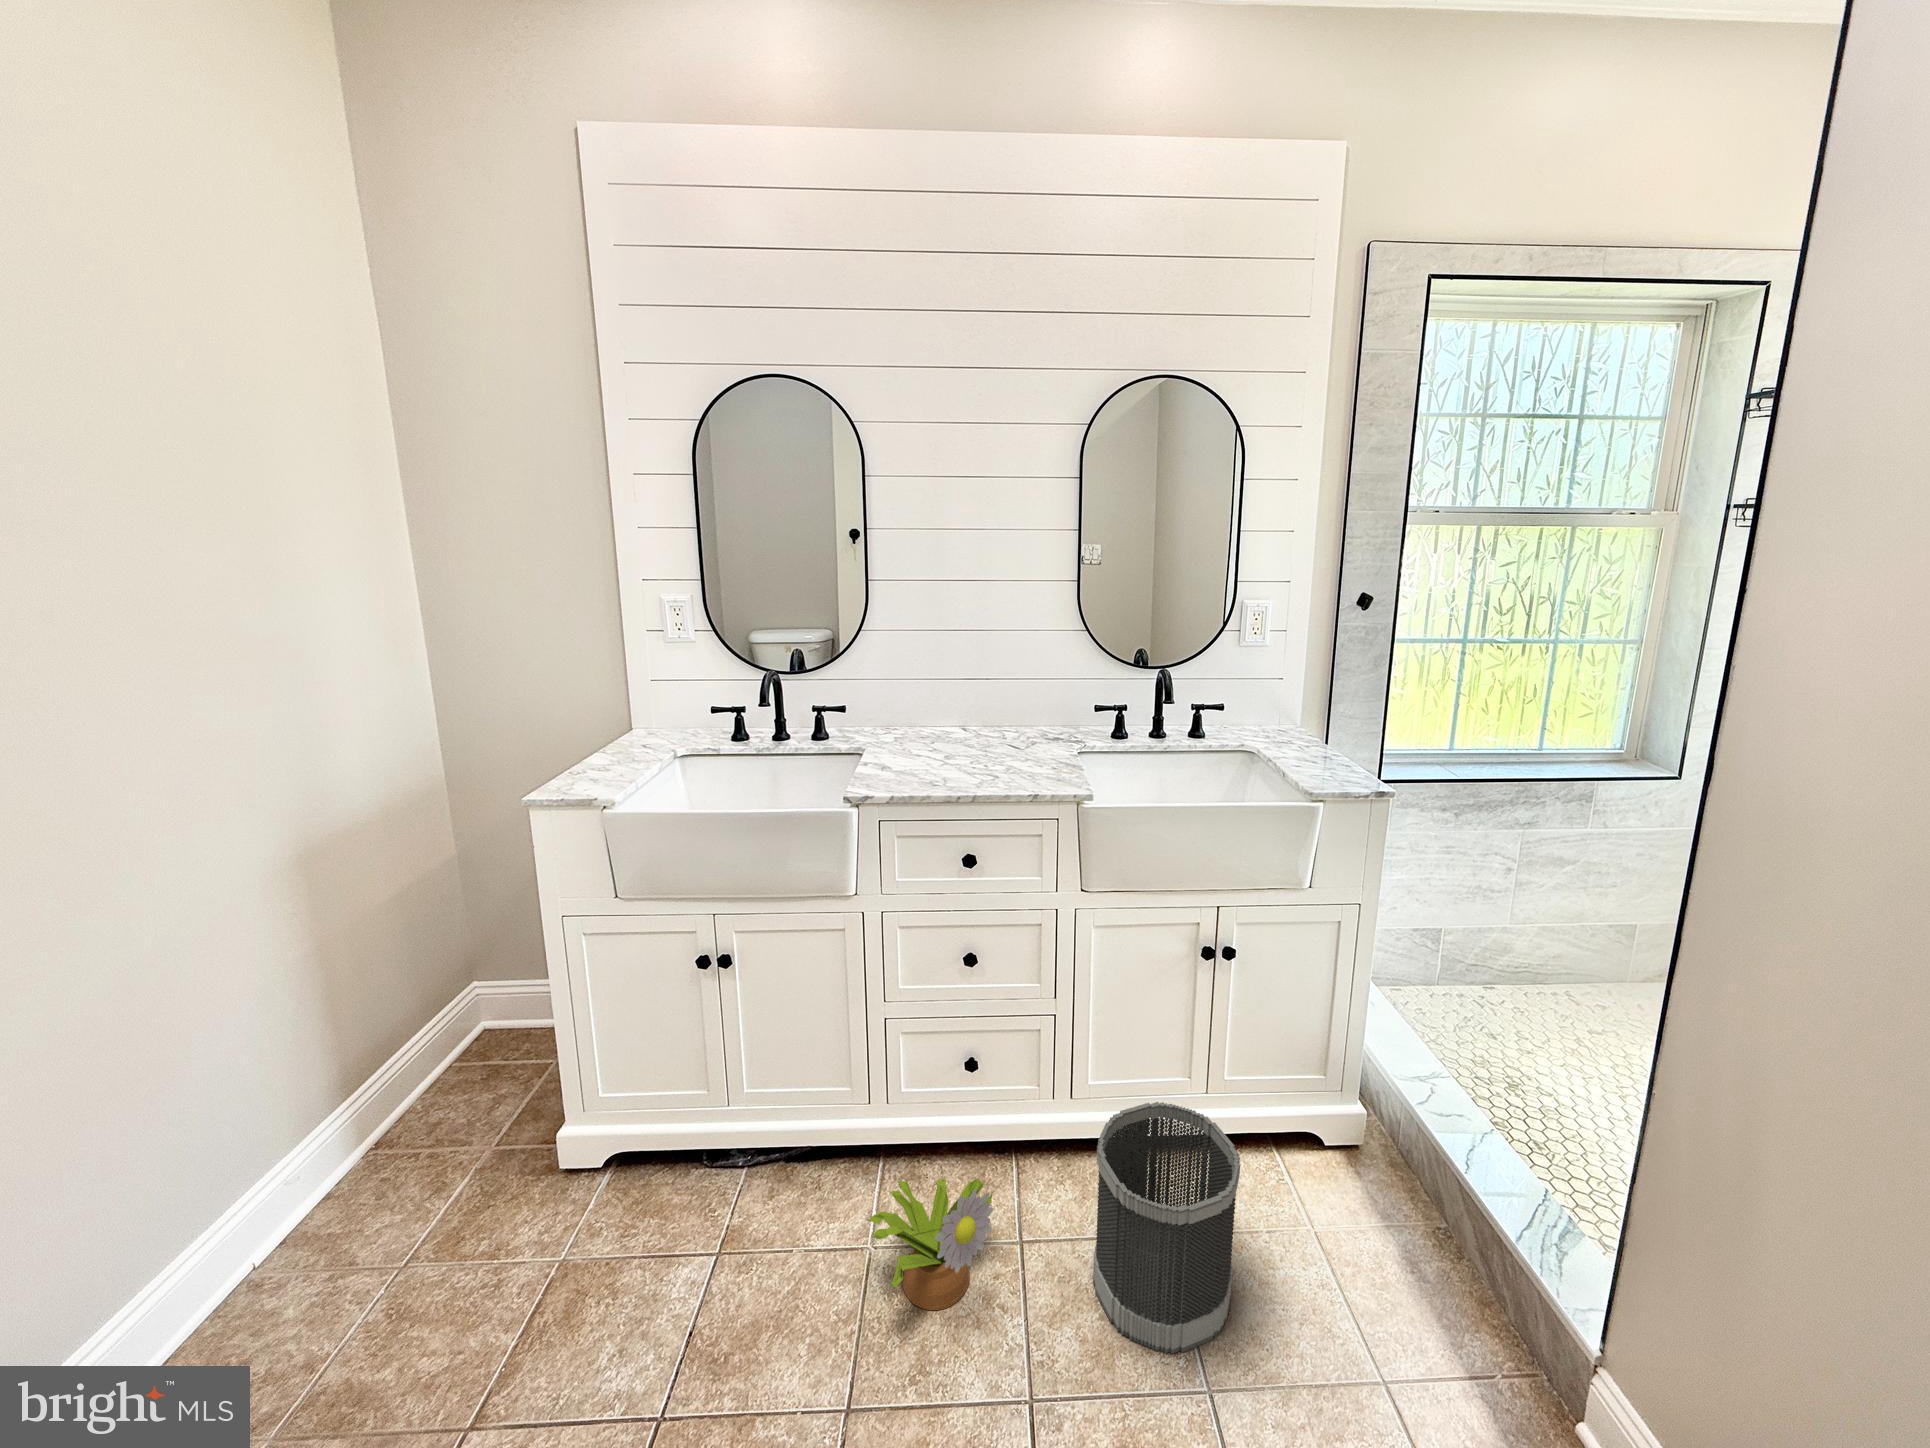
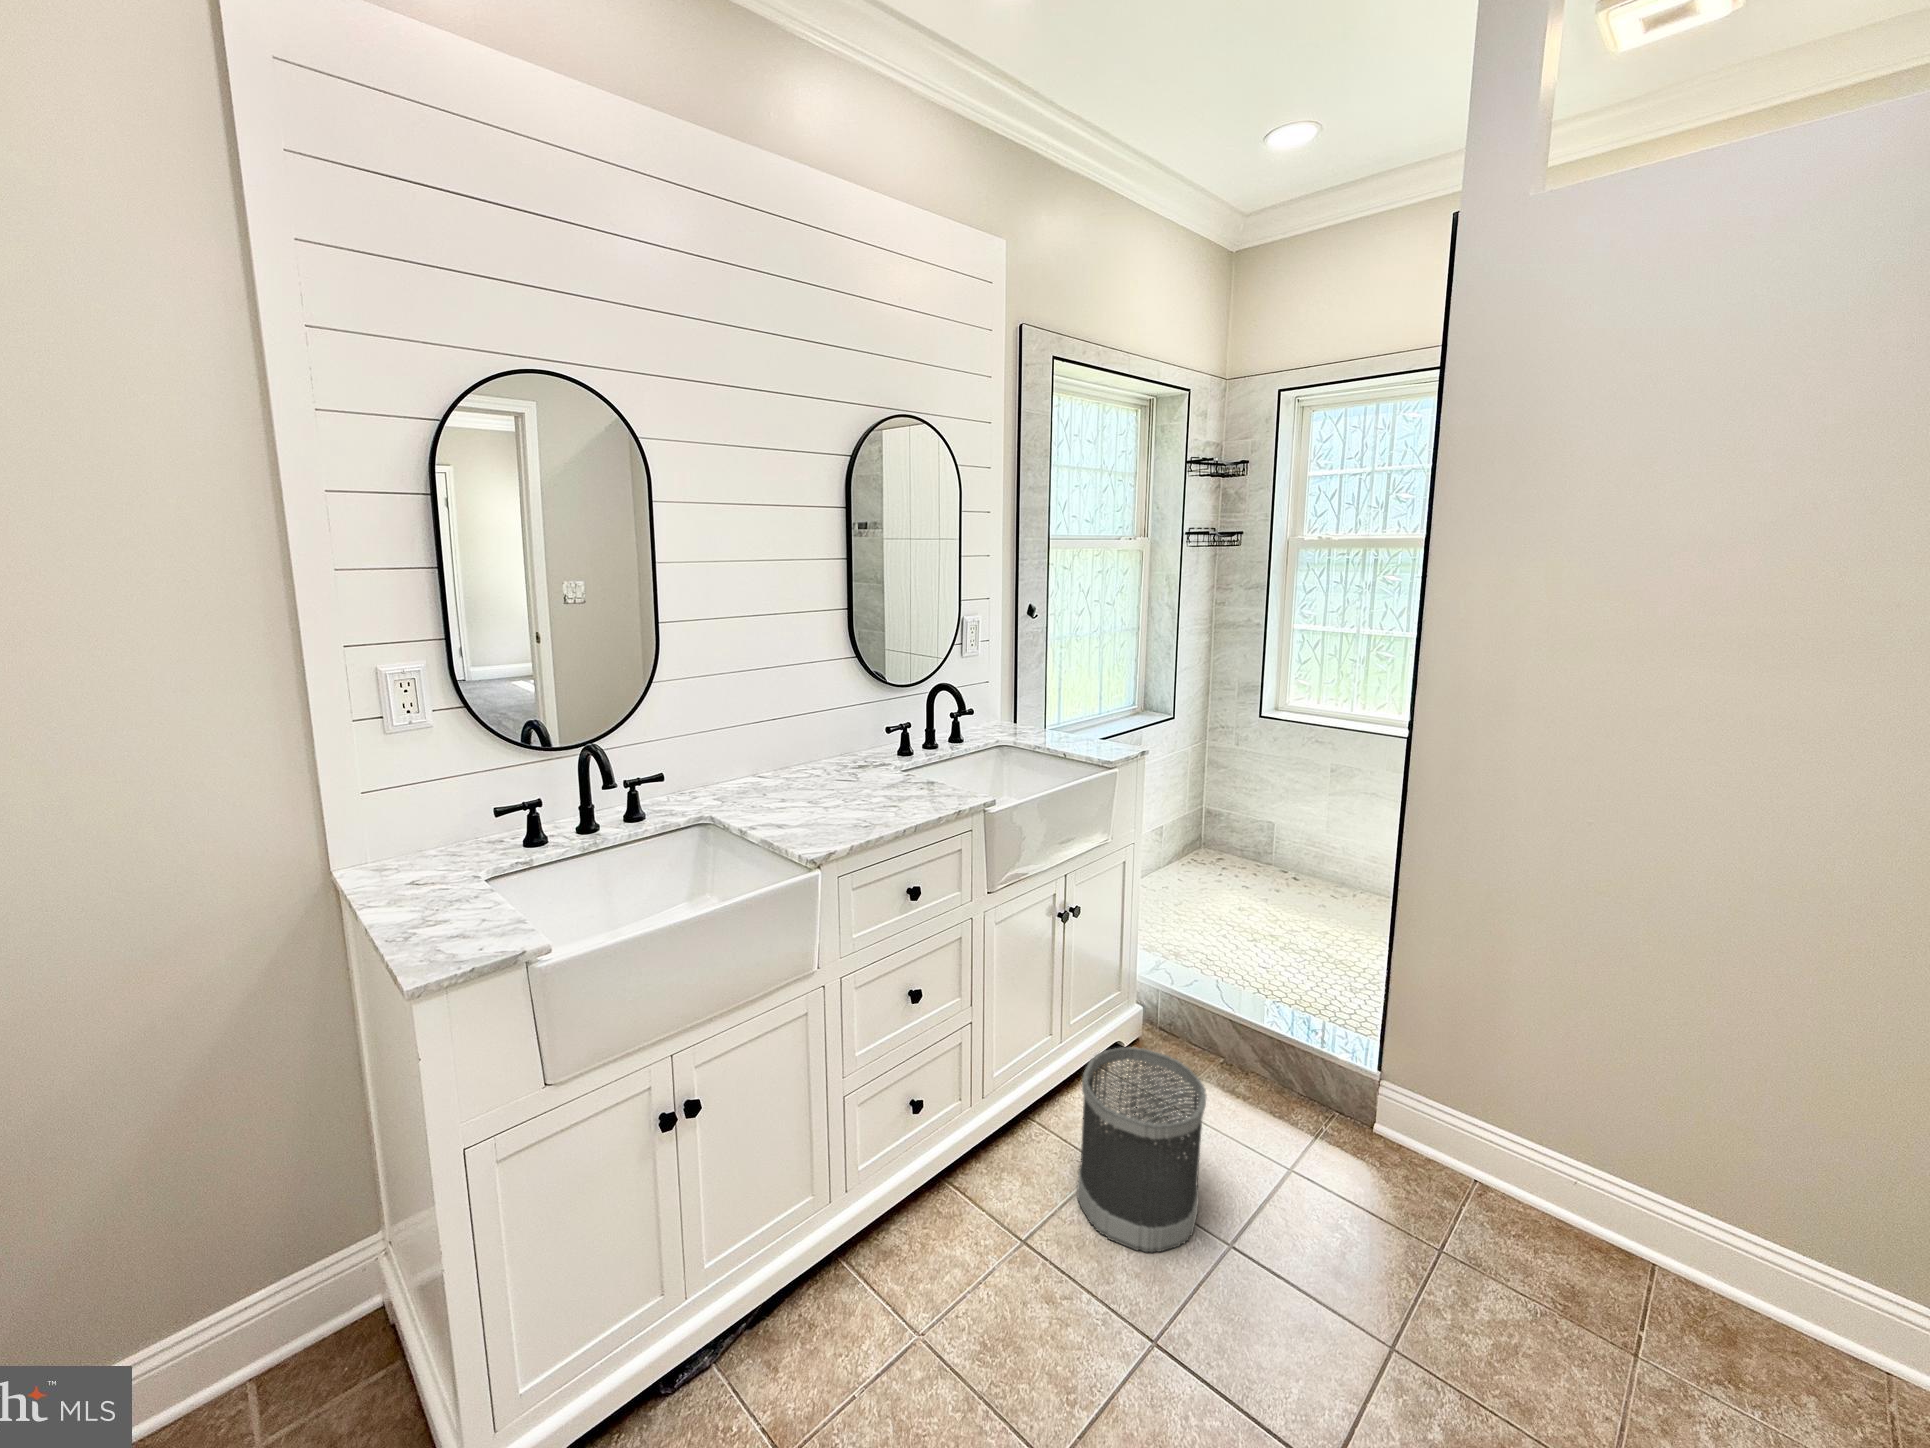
decorative plant: present [867,1178,993,1310] -> none [929,1199,1056,1350]

